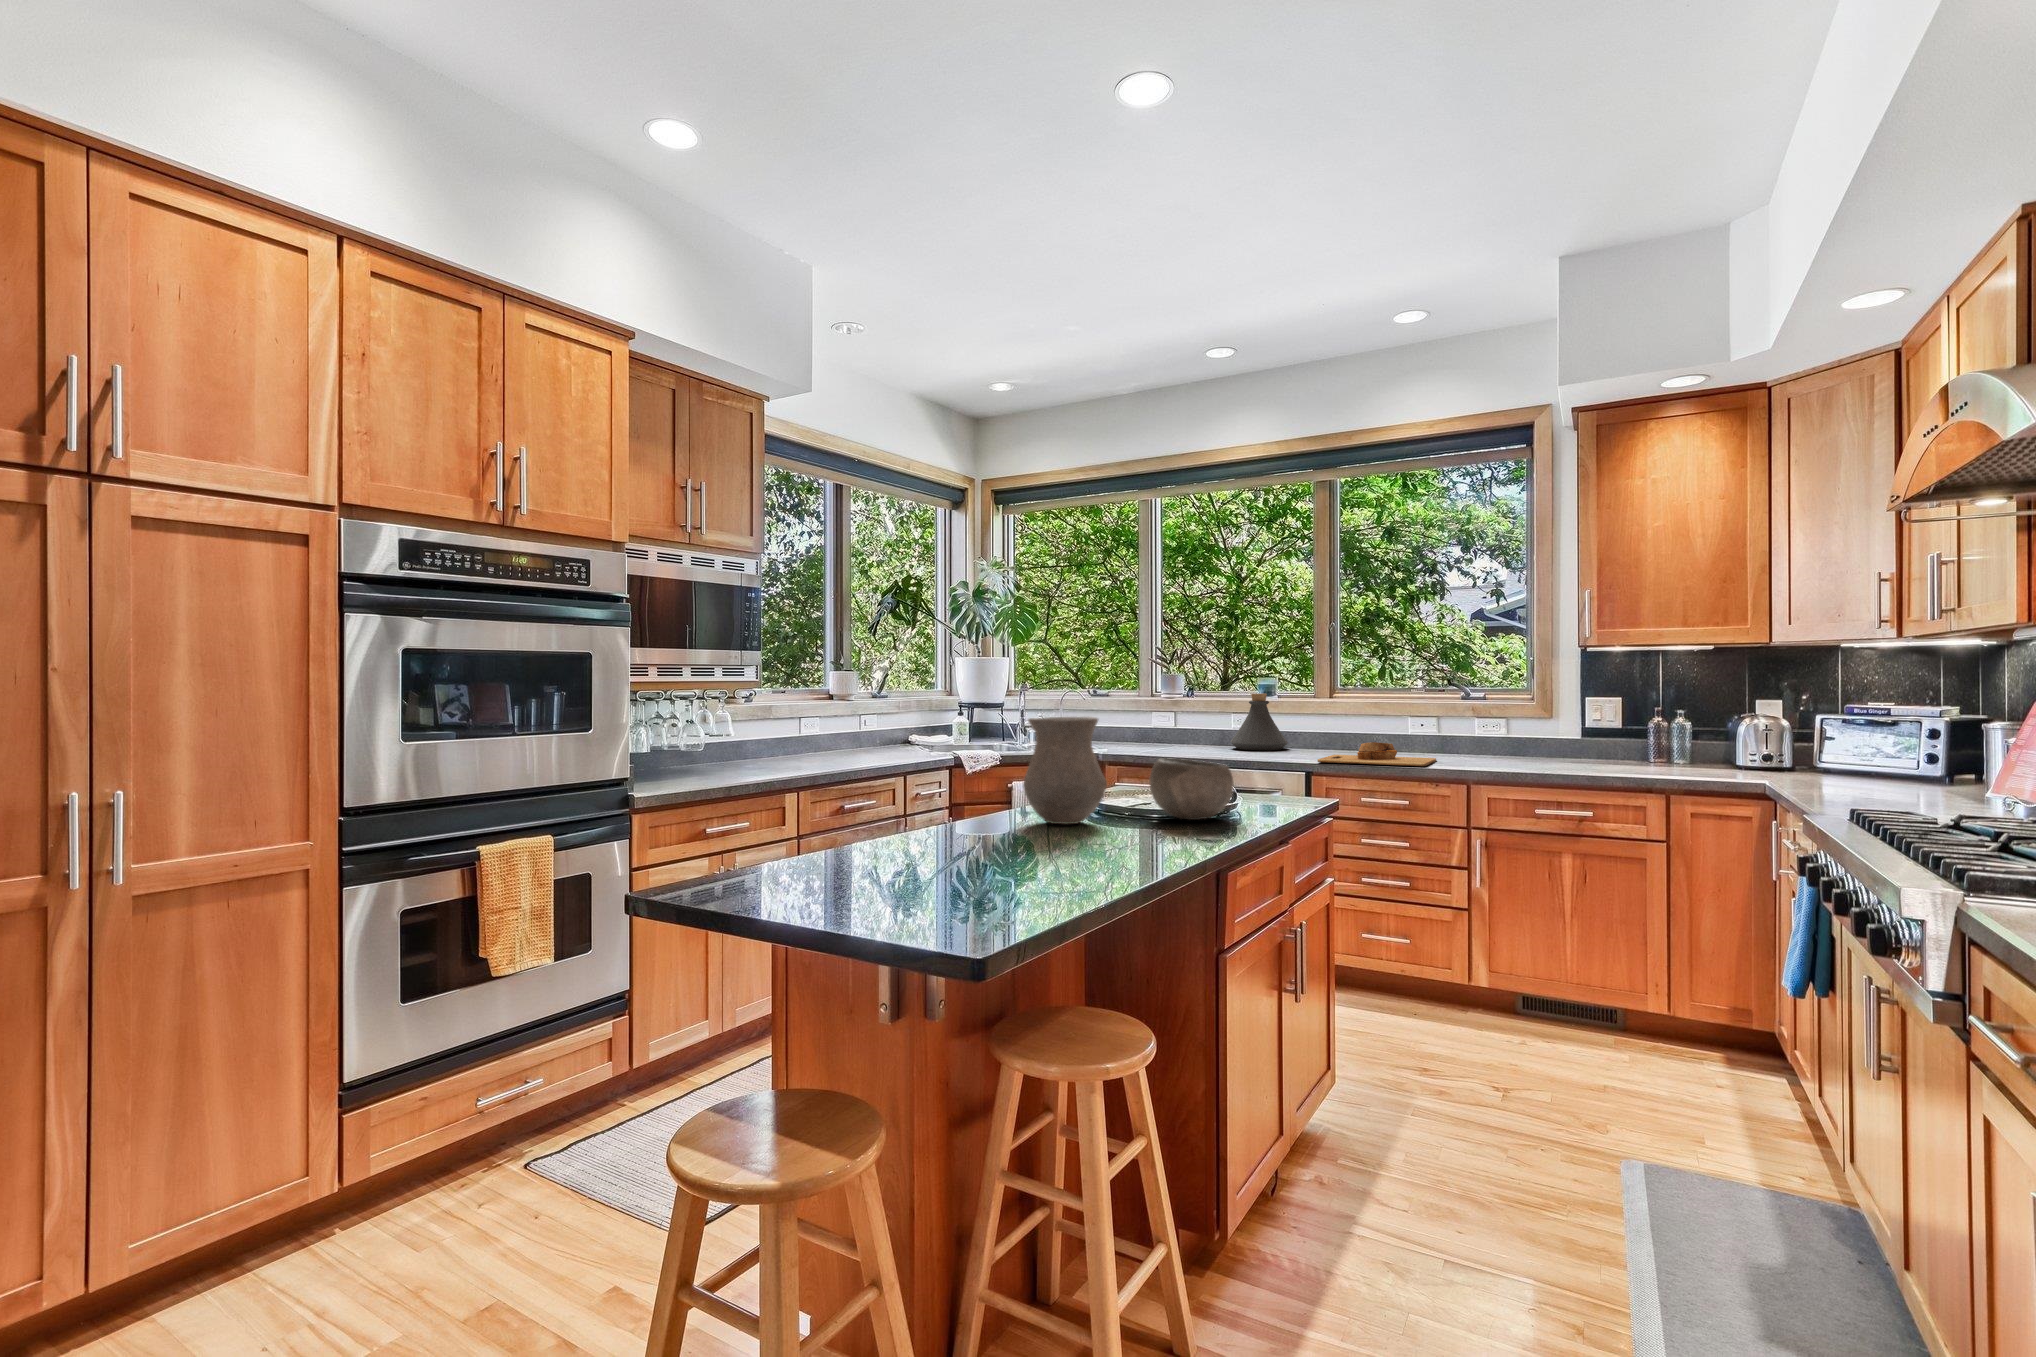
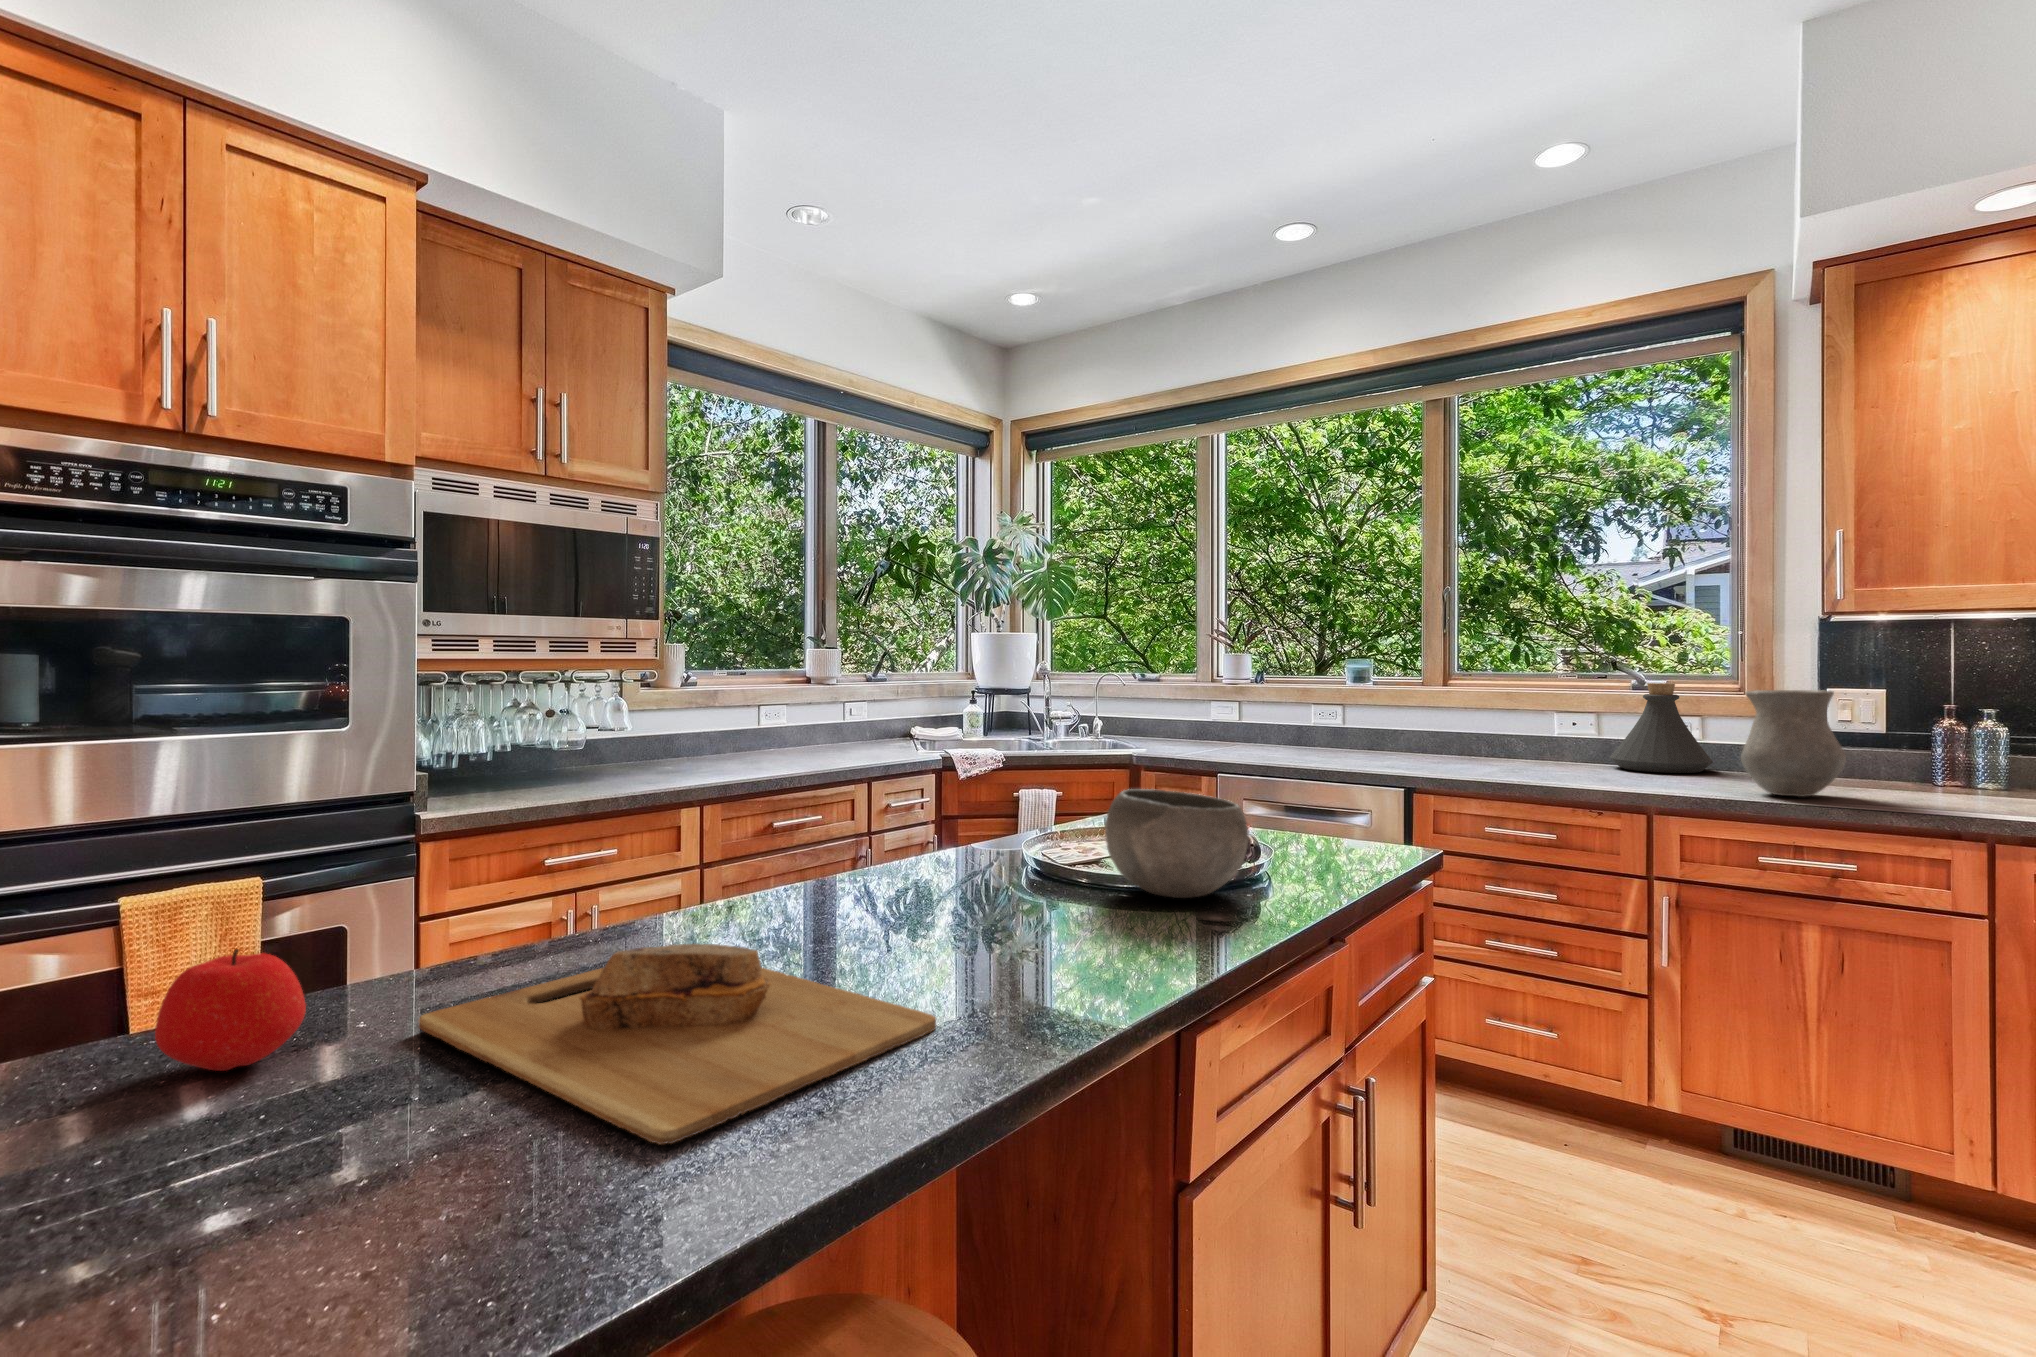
bottle: present [1230,694,1288,750] -> present [1610,683,1713,773]
vase: present [1023,716,1107,824] -> present [1741,690,1846,797]
cutting board: present [1318,742,1436,766] -> present [419,944,936,1144]
apple: none [757,826,817,884] -> present [155,949,306,1071]

